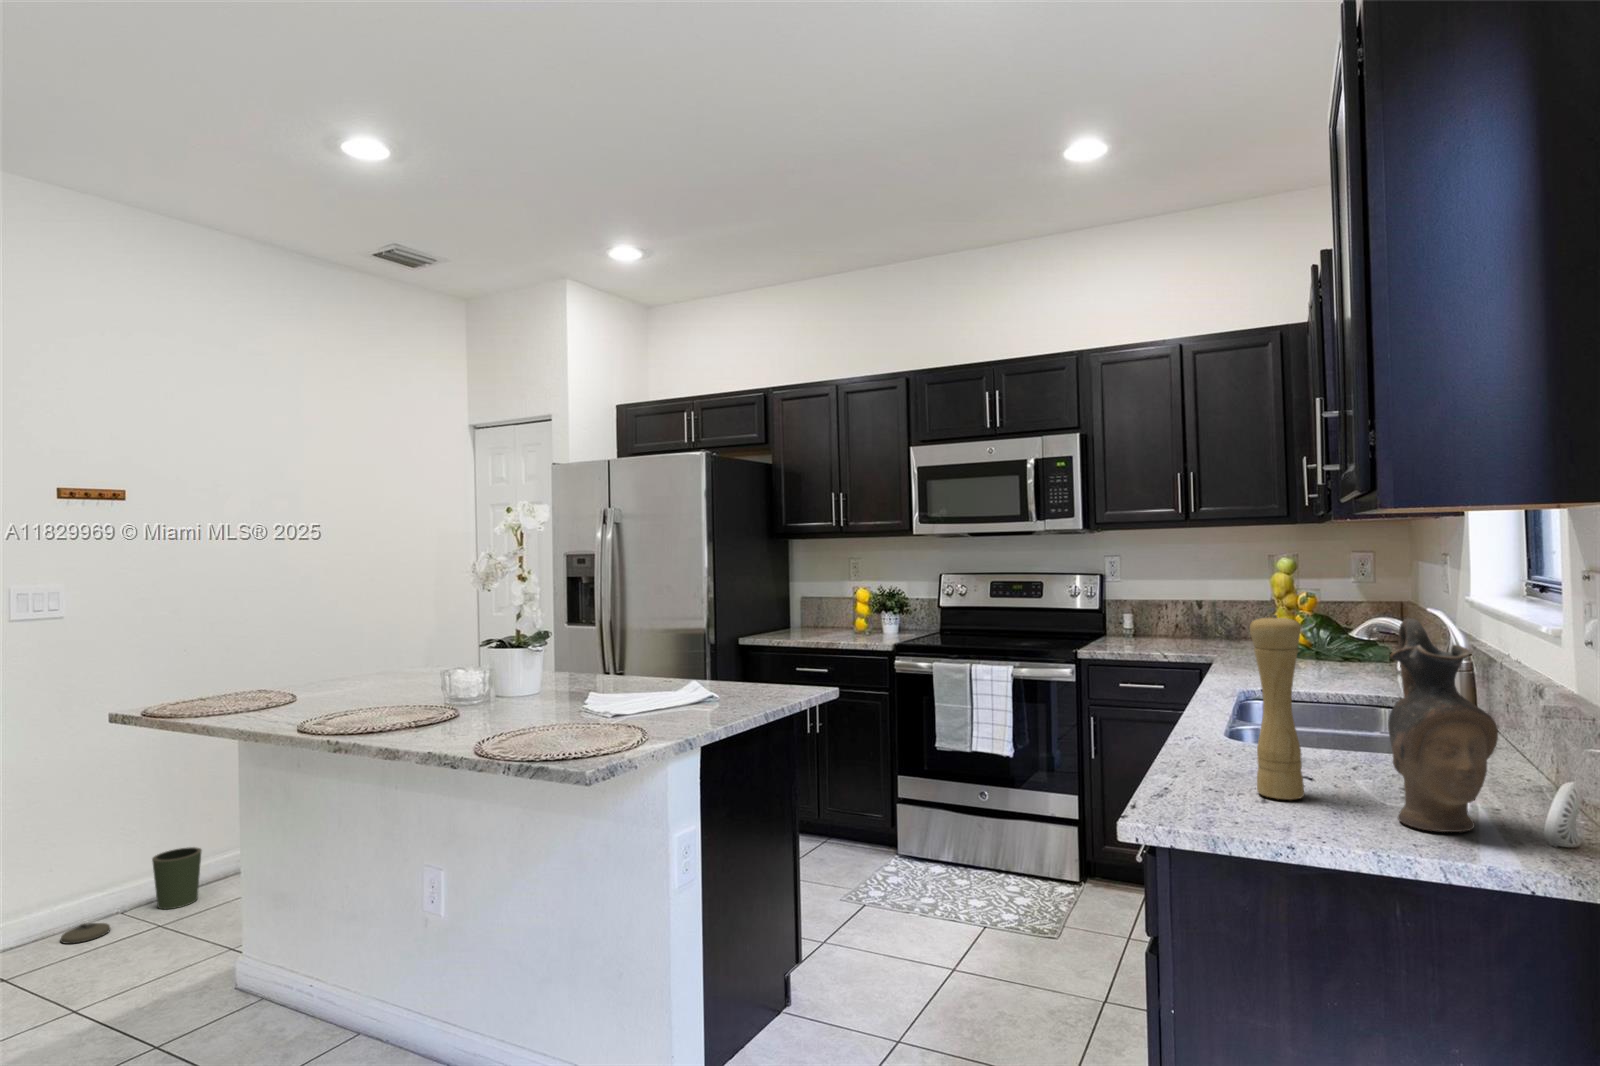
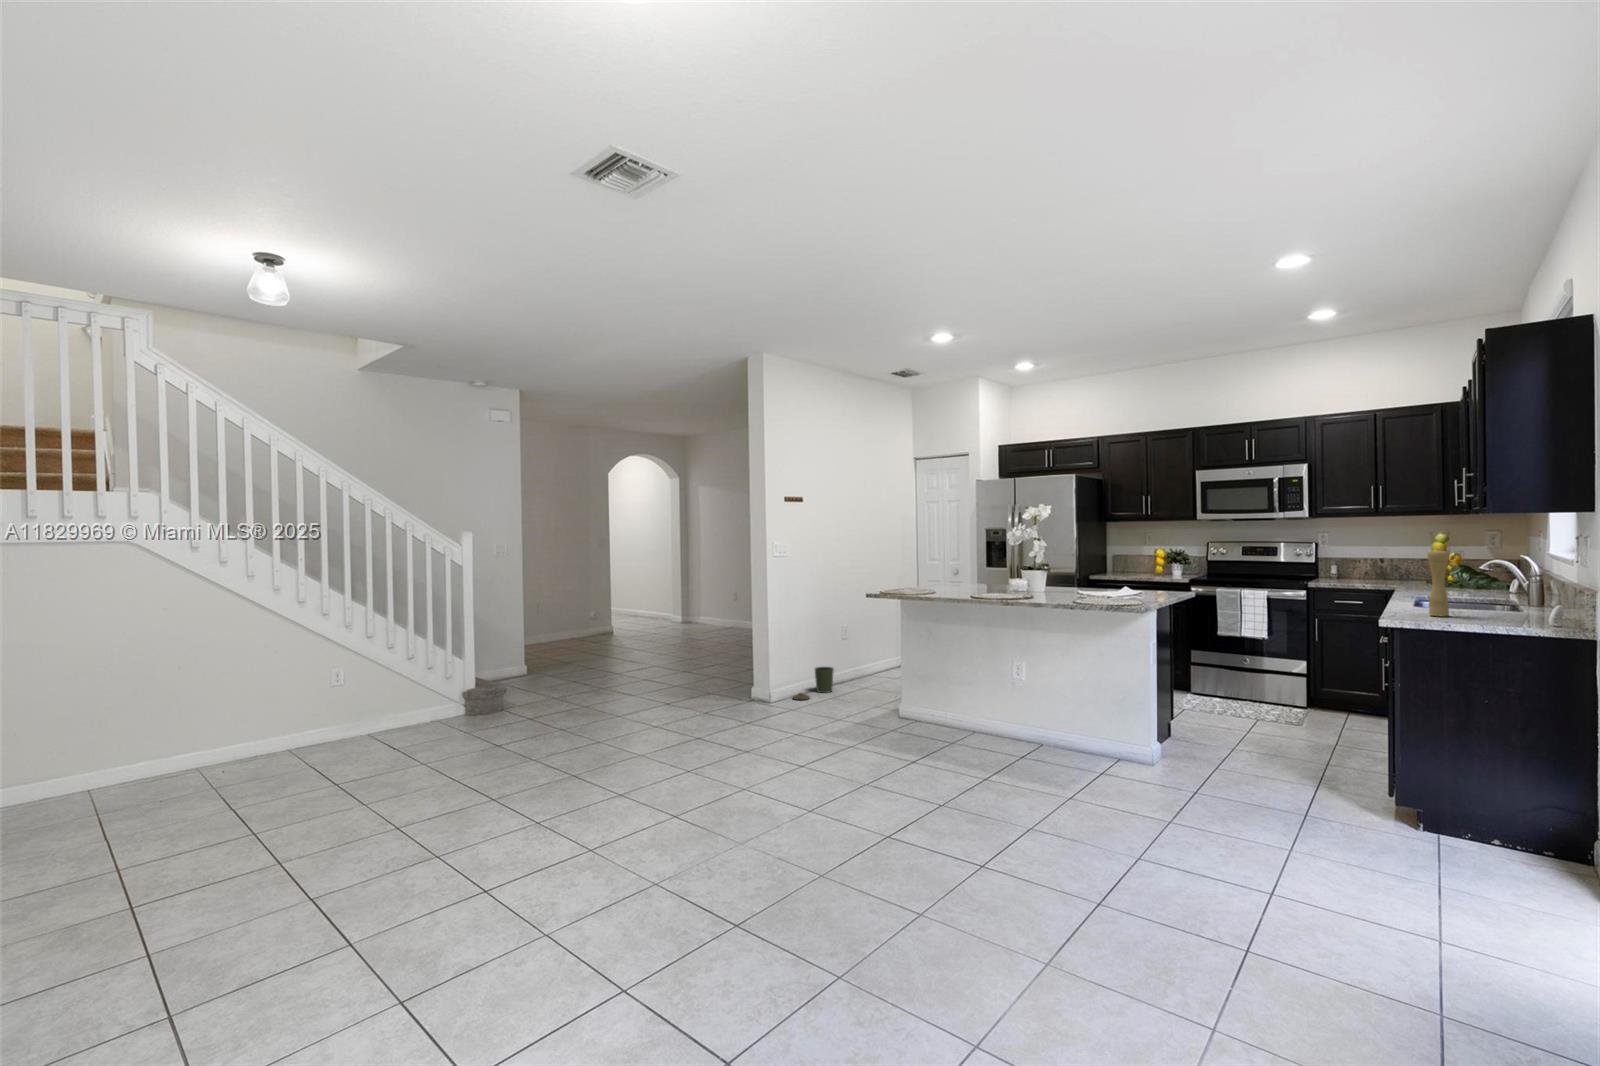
ceramic pitcher: present [1388,618,1498,832] -> none [1484,550,1527,621]

